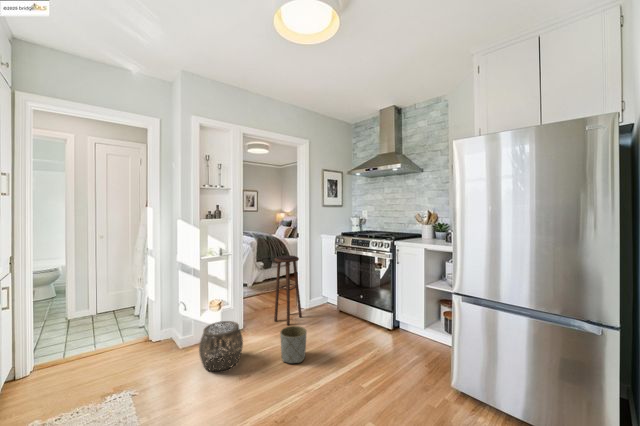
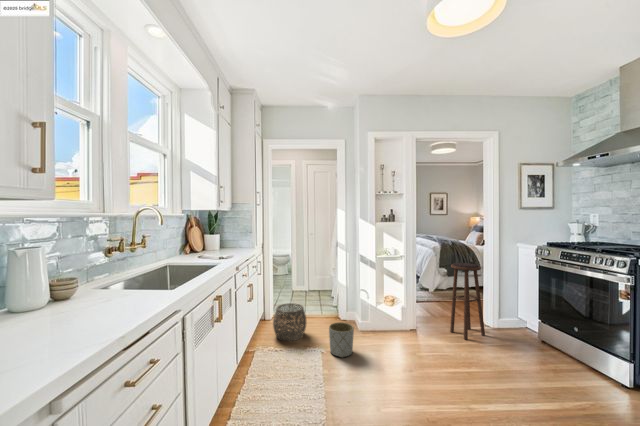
woven basket: present [199,321,243,371] -> present [273,303,306,341]
planter: present [280,326,306,363] -> present [329,322,354,358]

